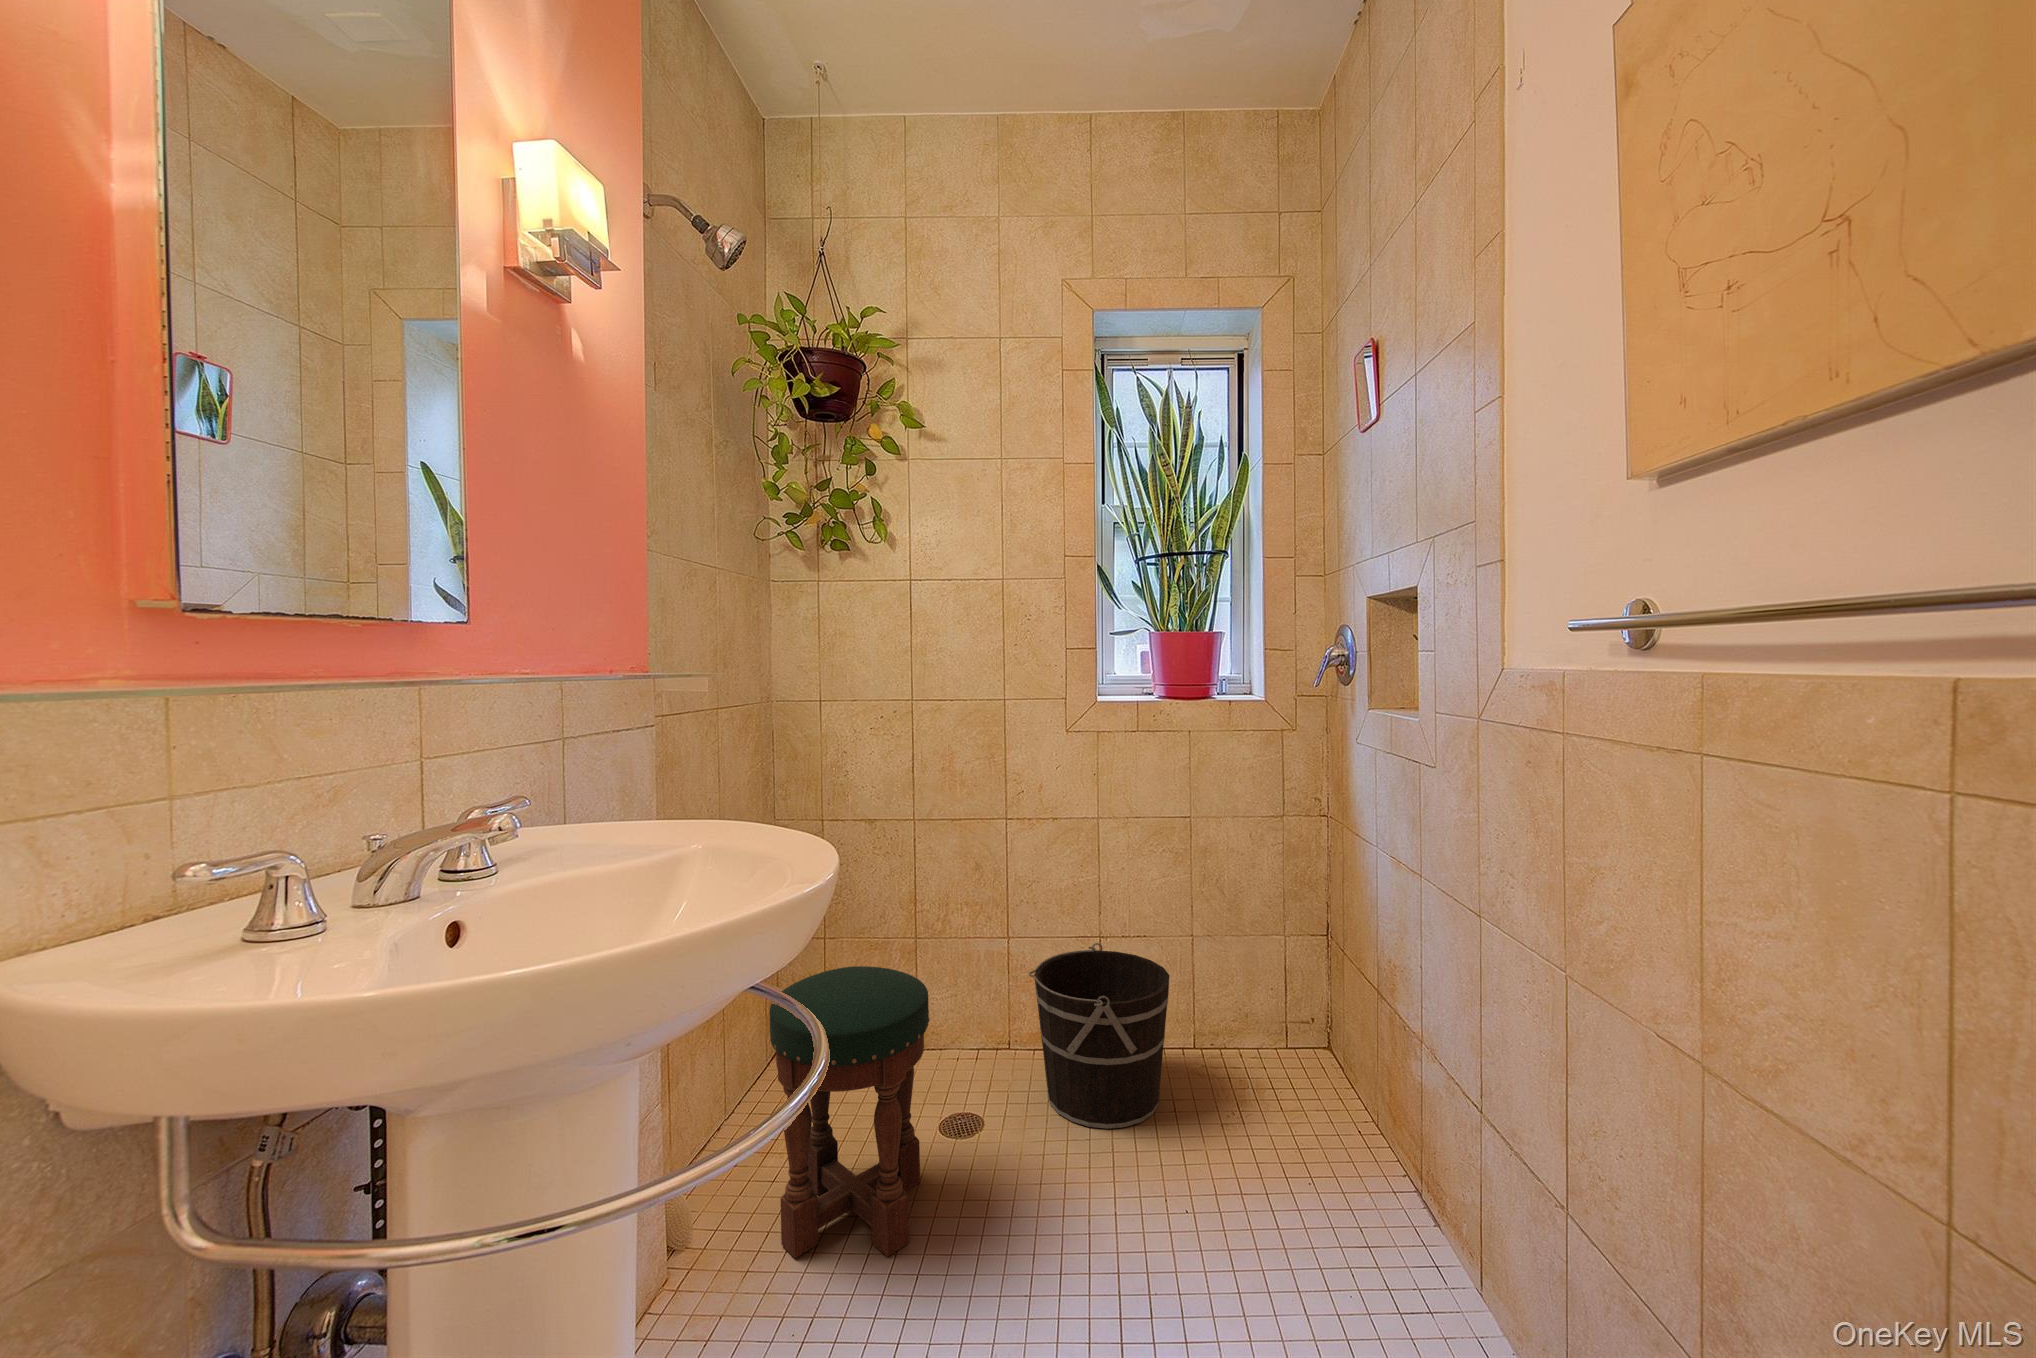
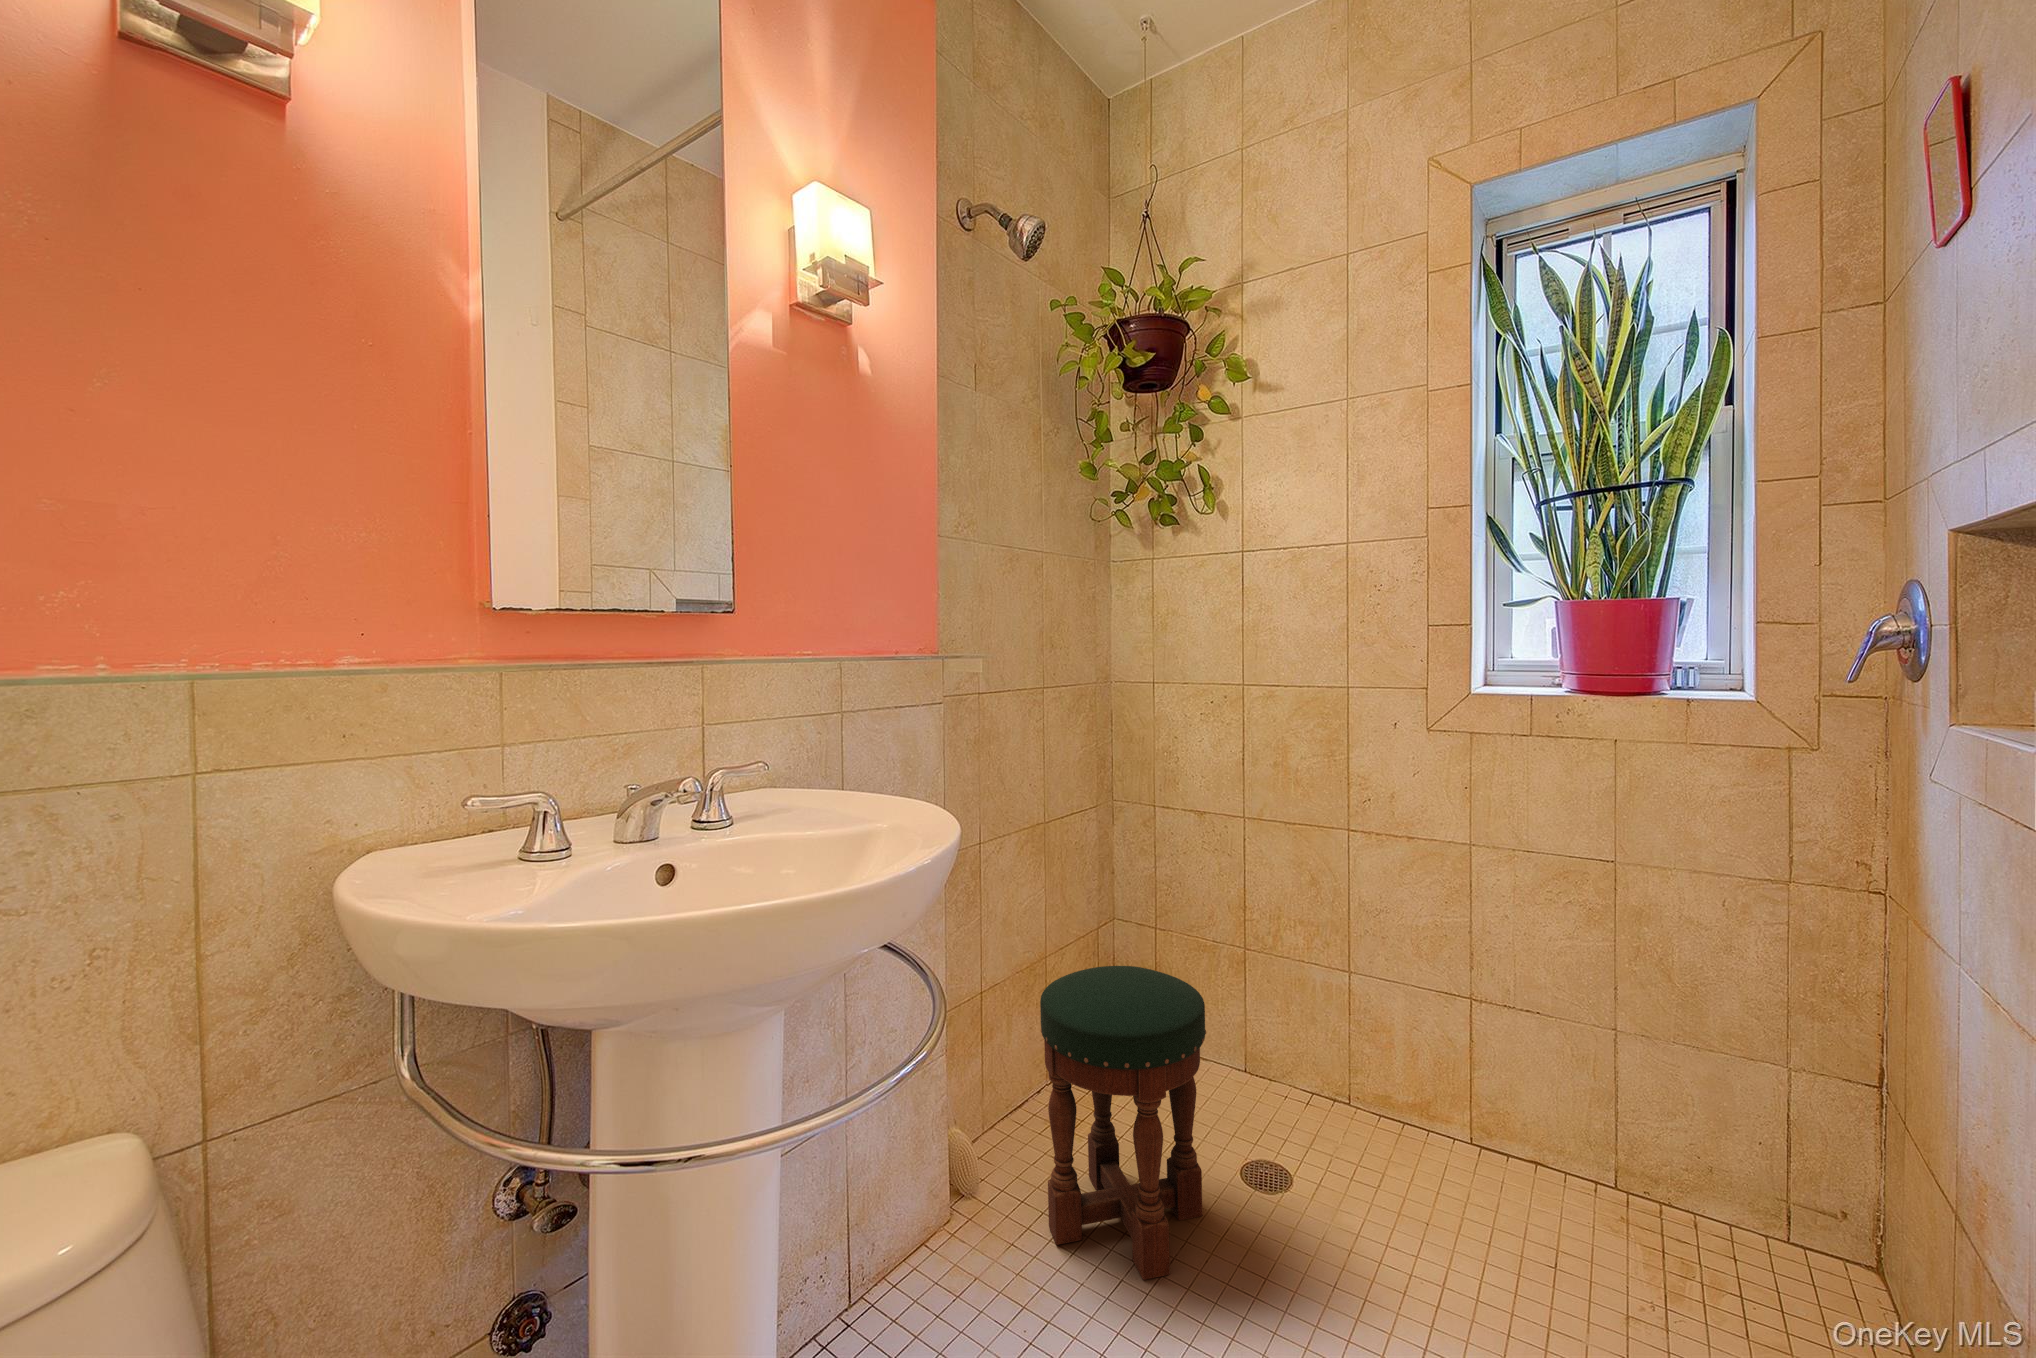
bucket: present [1029,943,1170,1129] -> none [1360,998,1562,1241]

